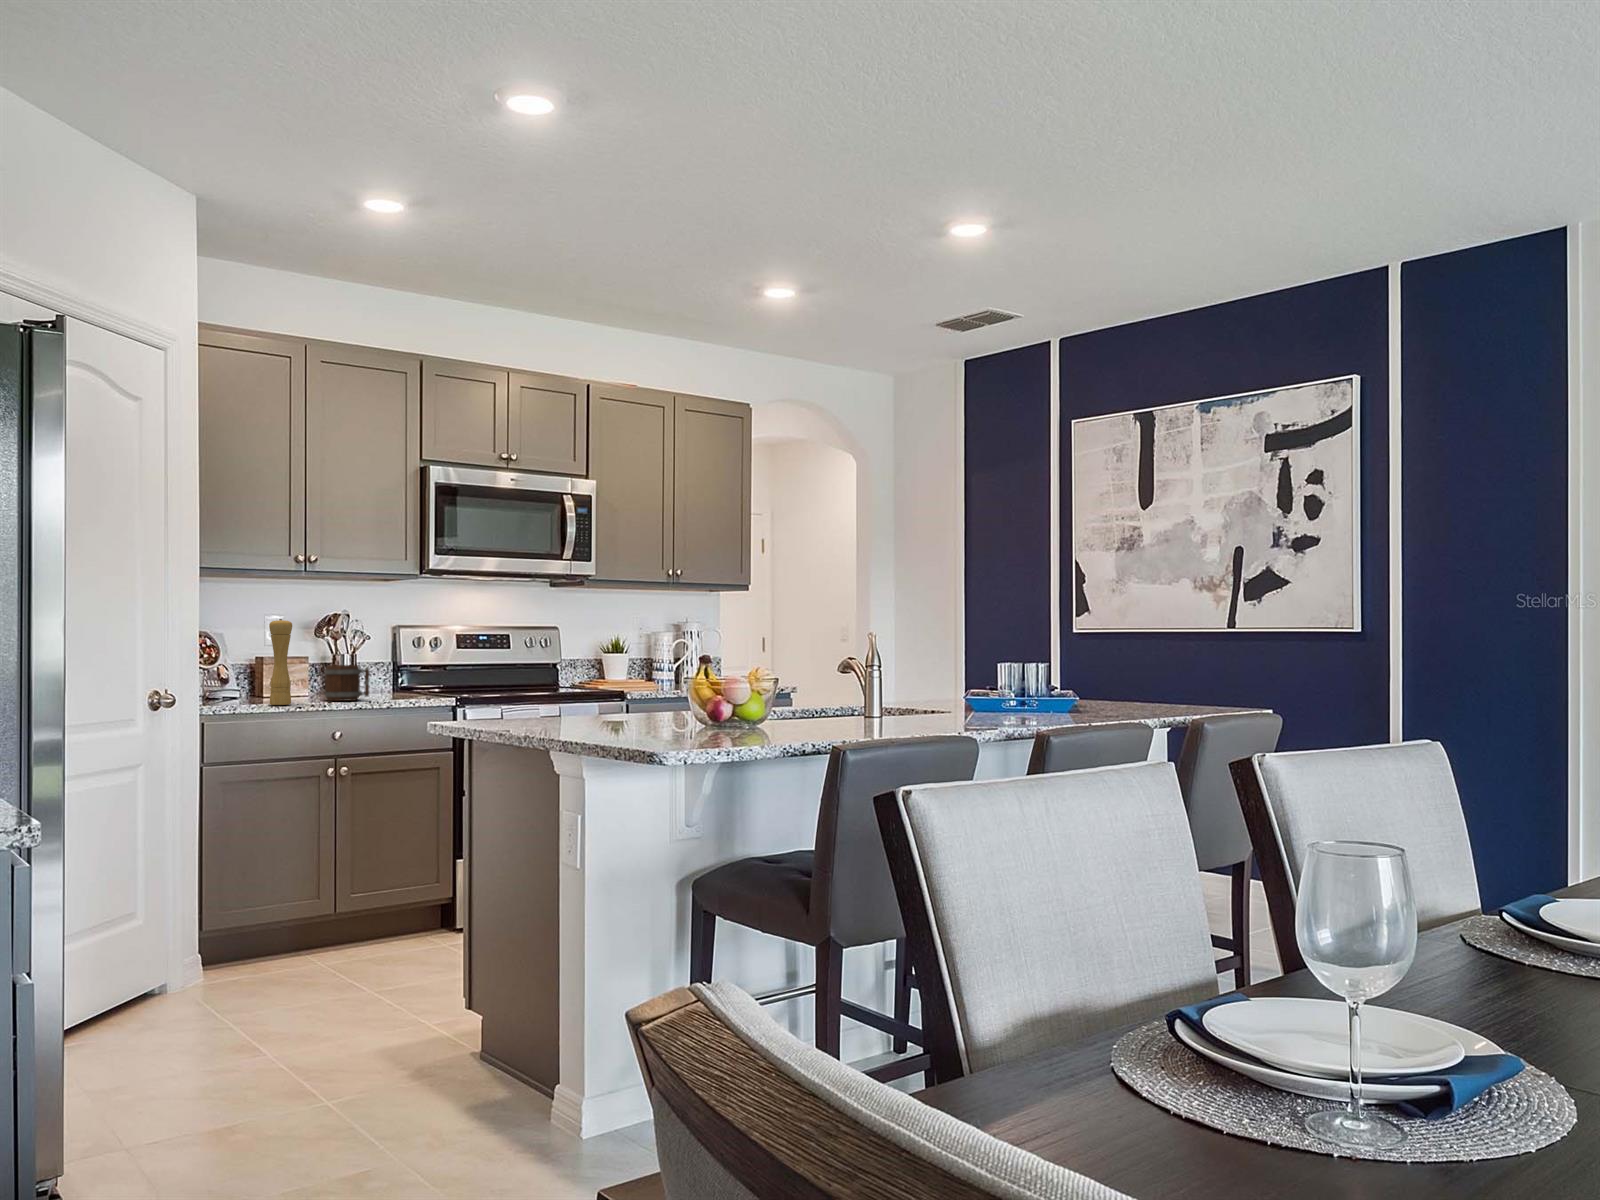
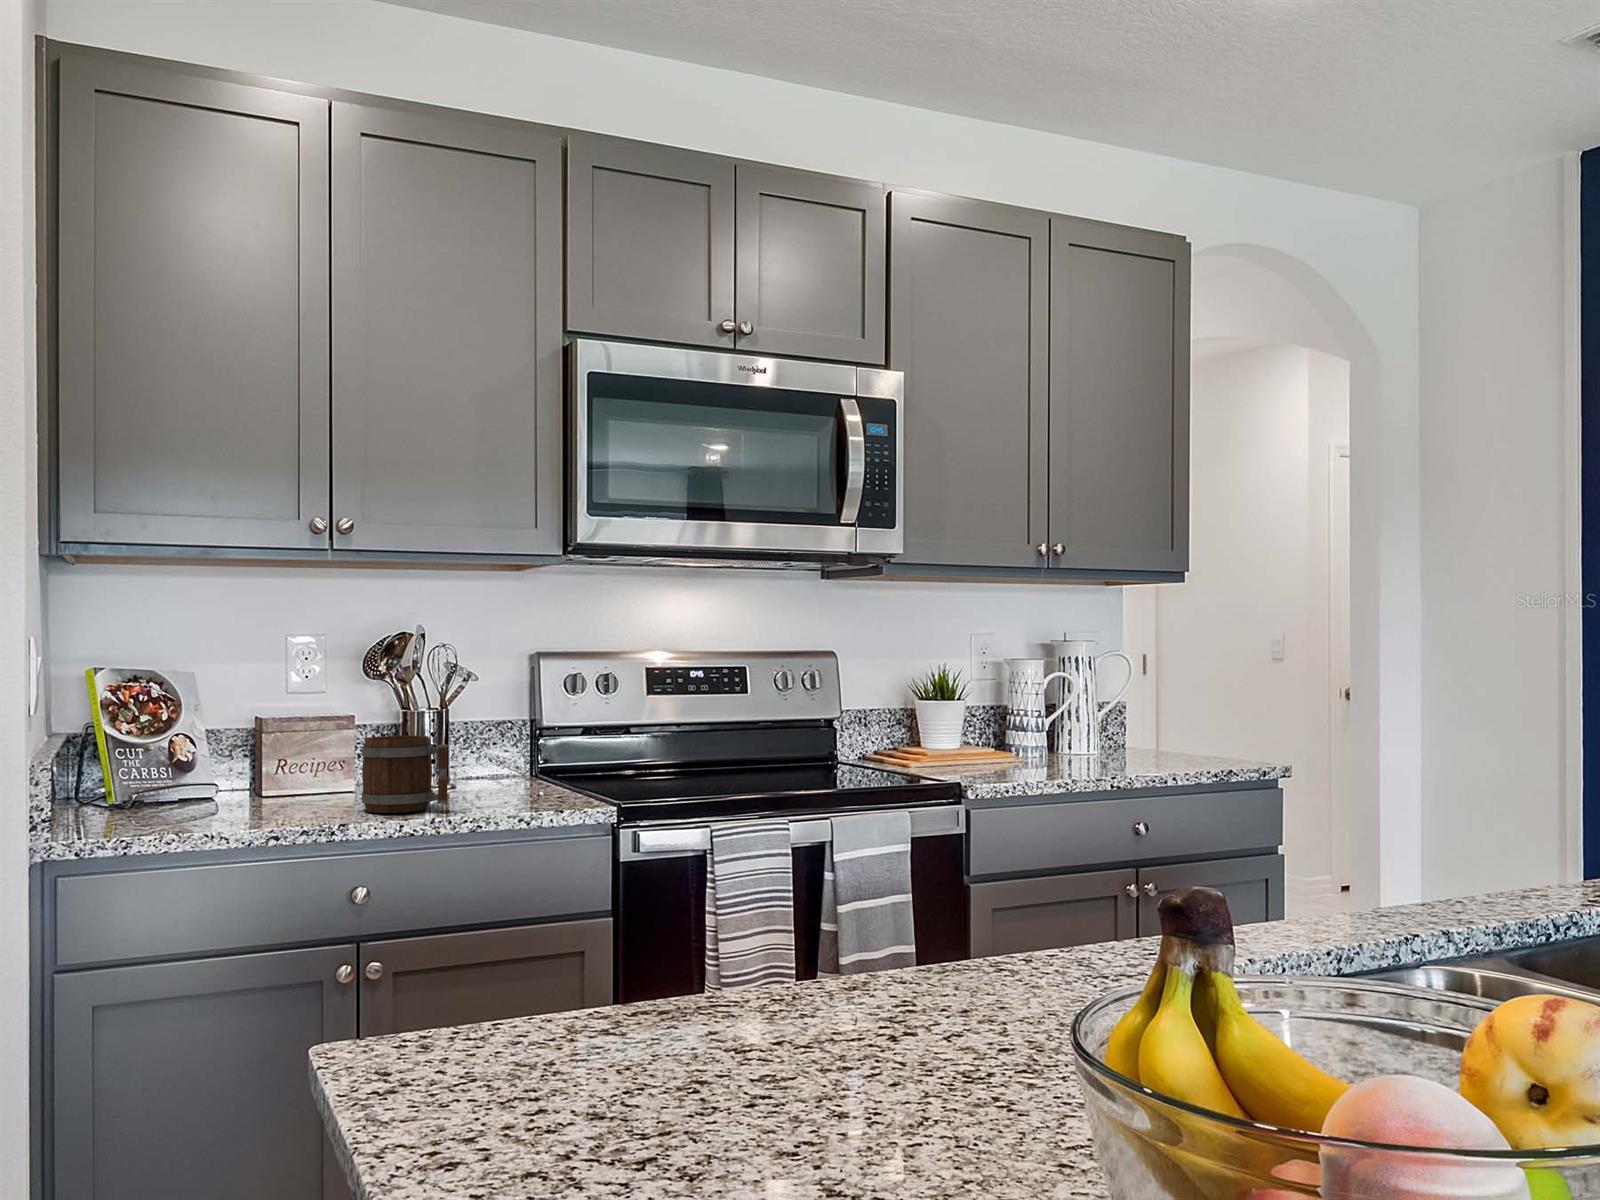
pepper mill: present [269,619,292,705] -> none [229,645,277,828]

